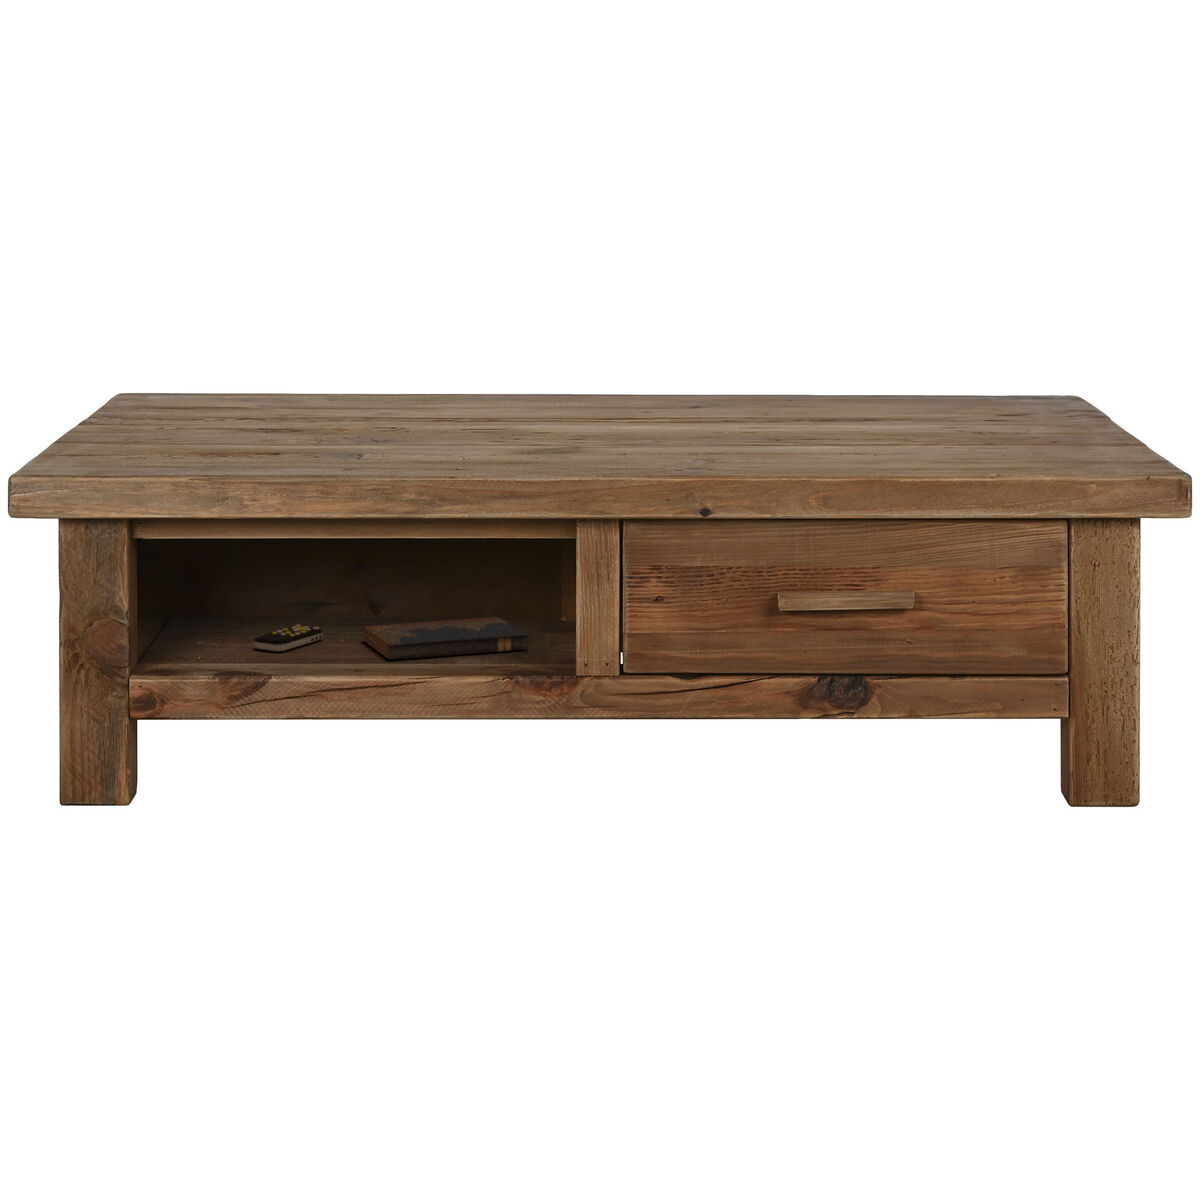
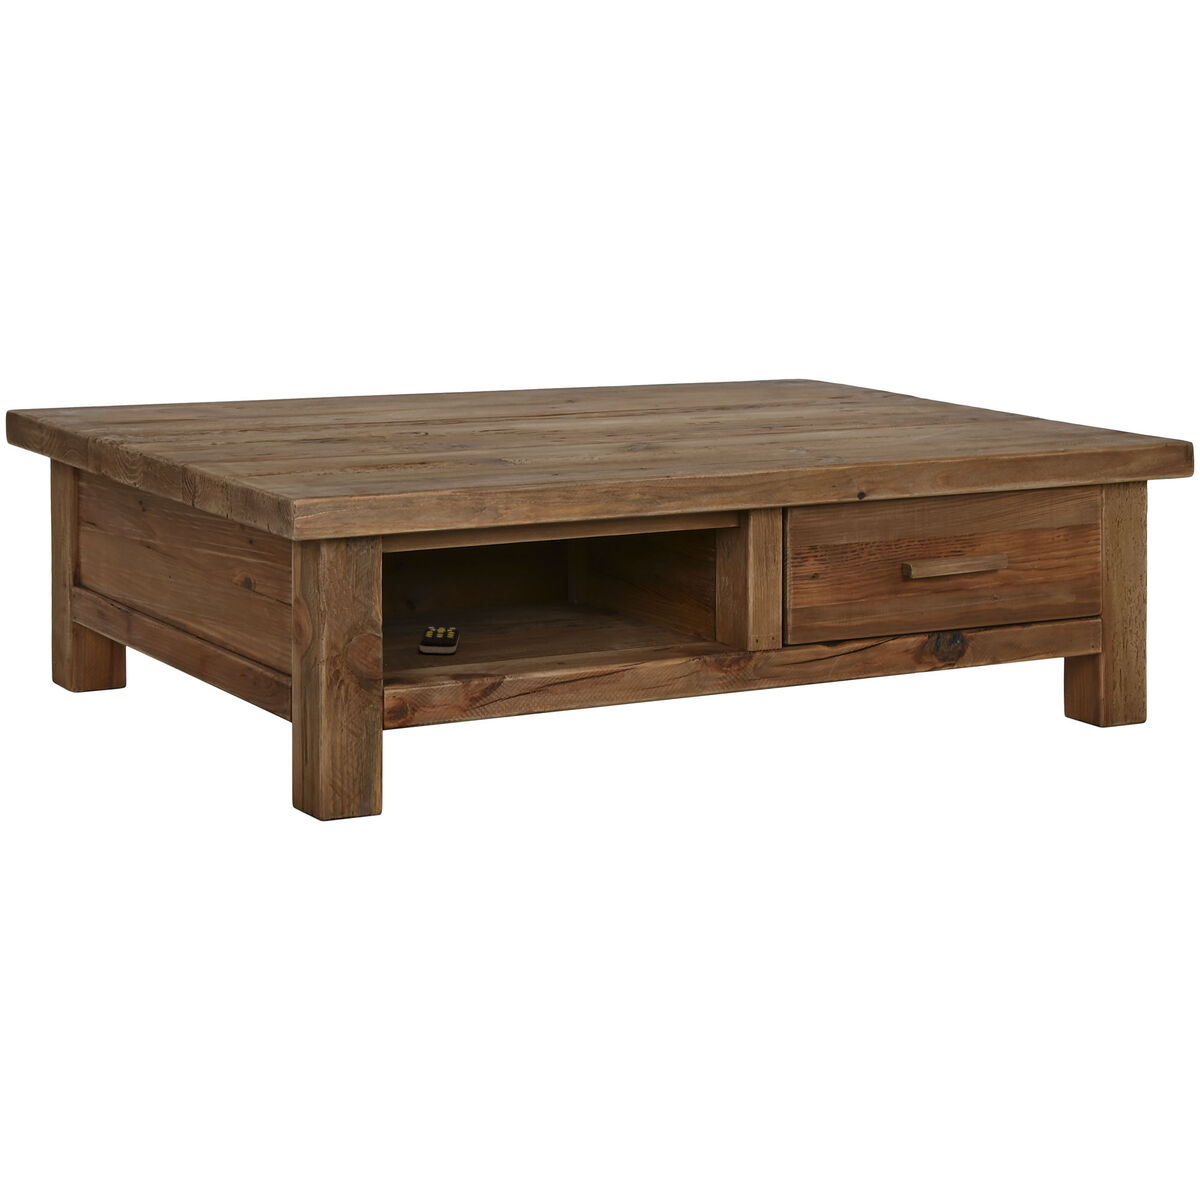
hardcover book: present [363,617,529,660] -> none [495,605,653,652]

